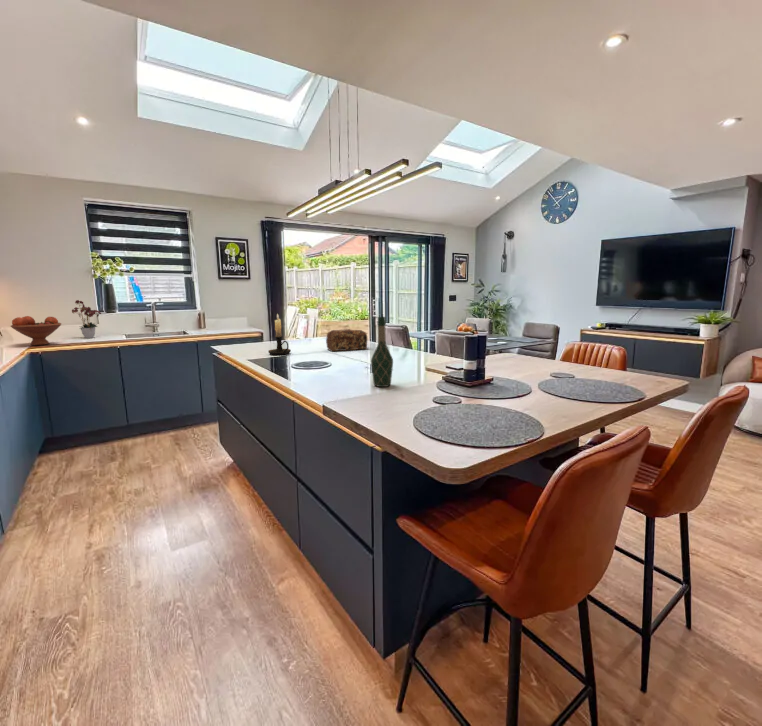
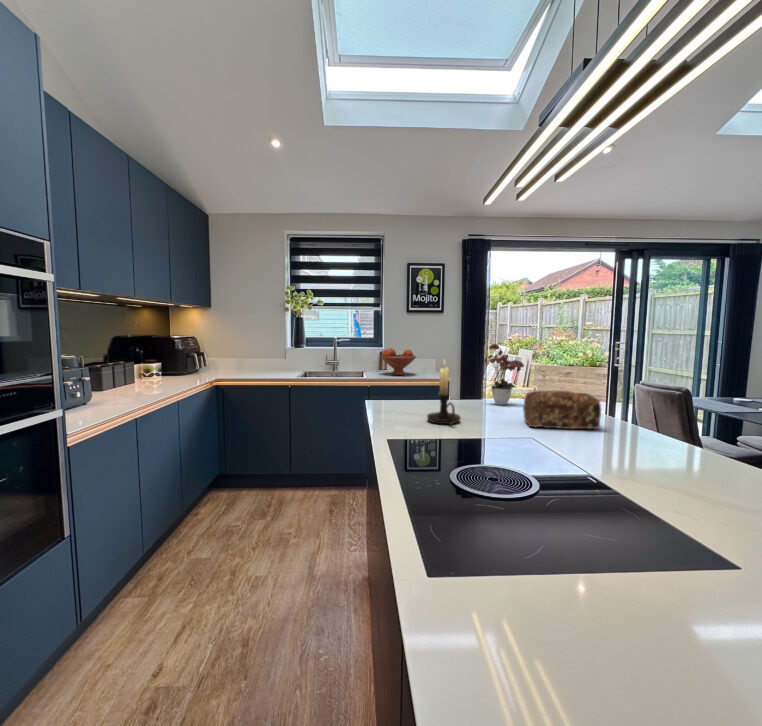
flower arrangement: present [72,300,101,338] -> present [484,344,524,405]
fruit bowl: present [11,316,61,345] -> present [381,348,416,375]
wine bottle: present [371,317,393,387] -> none [607,402,695,643]

